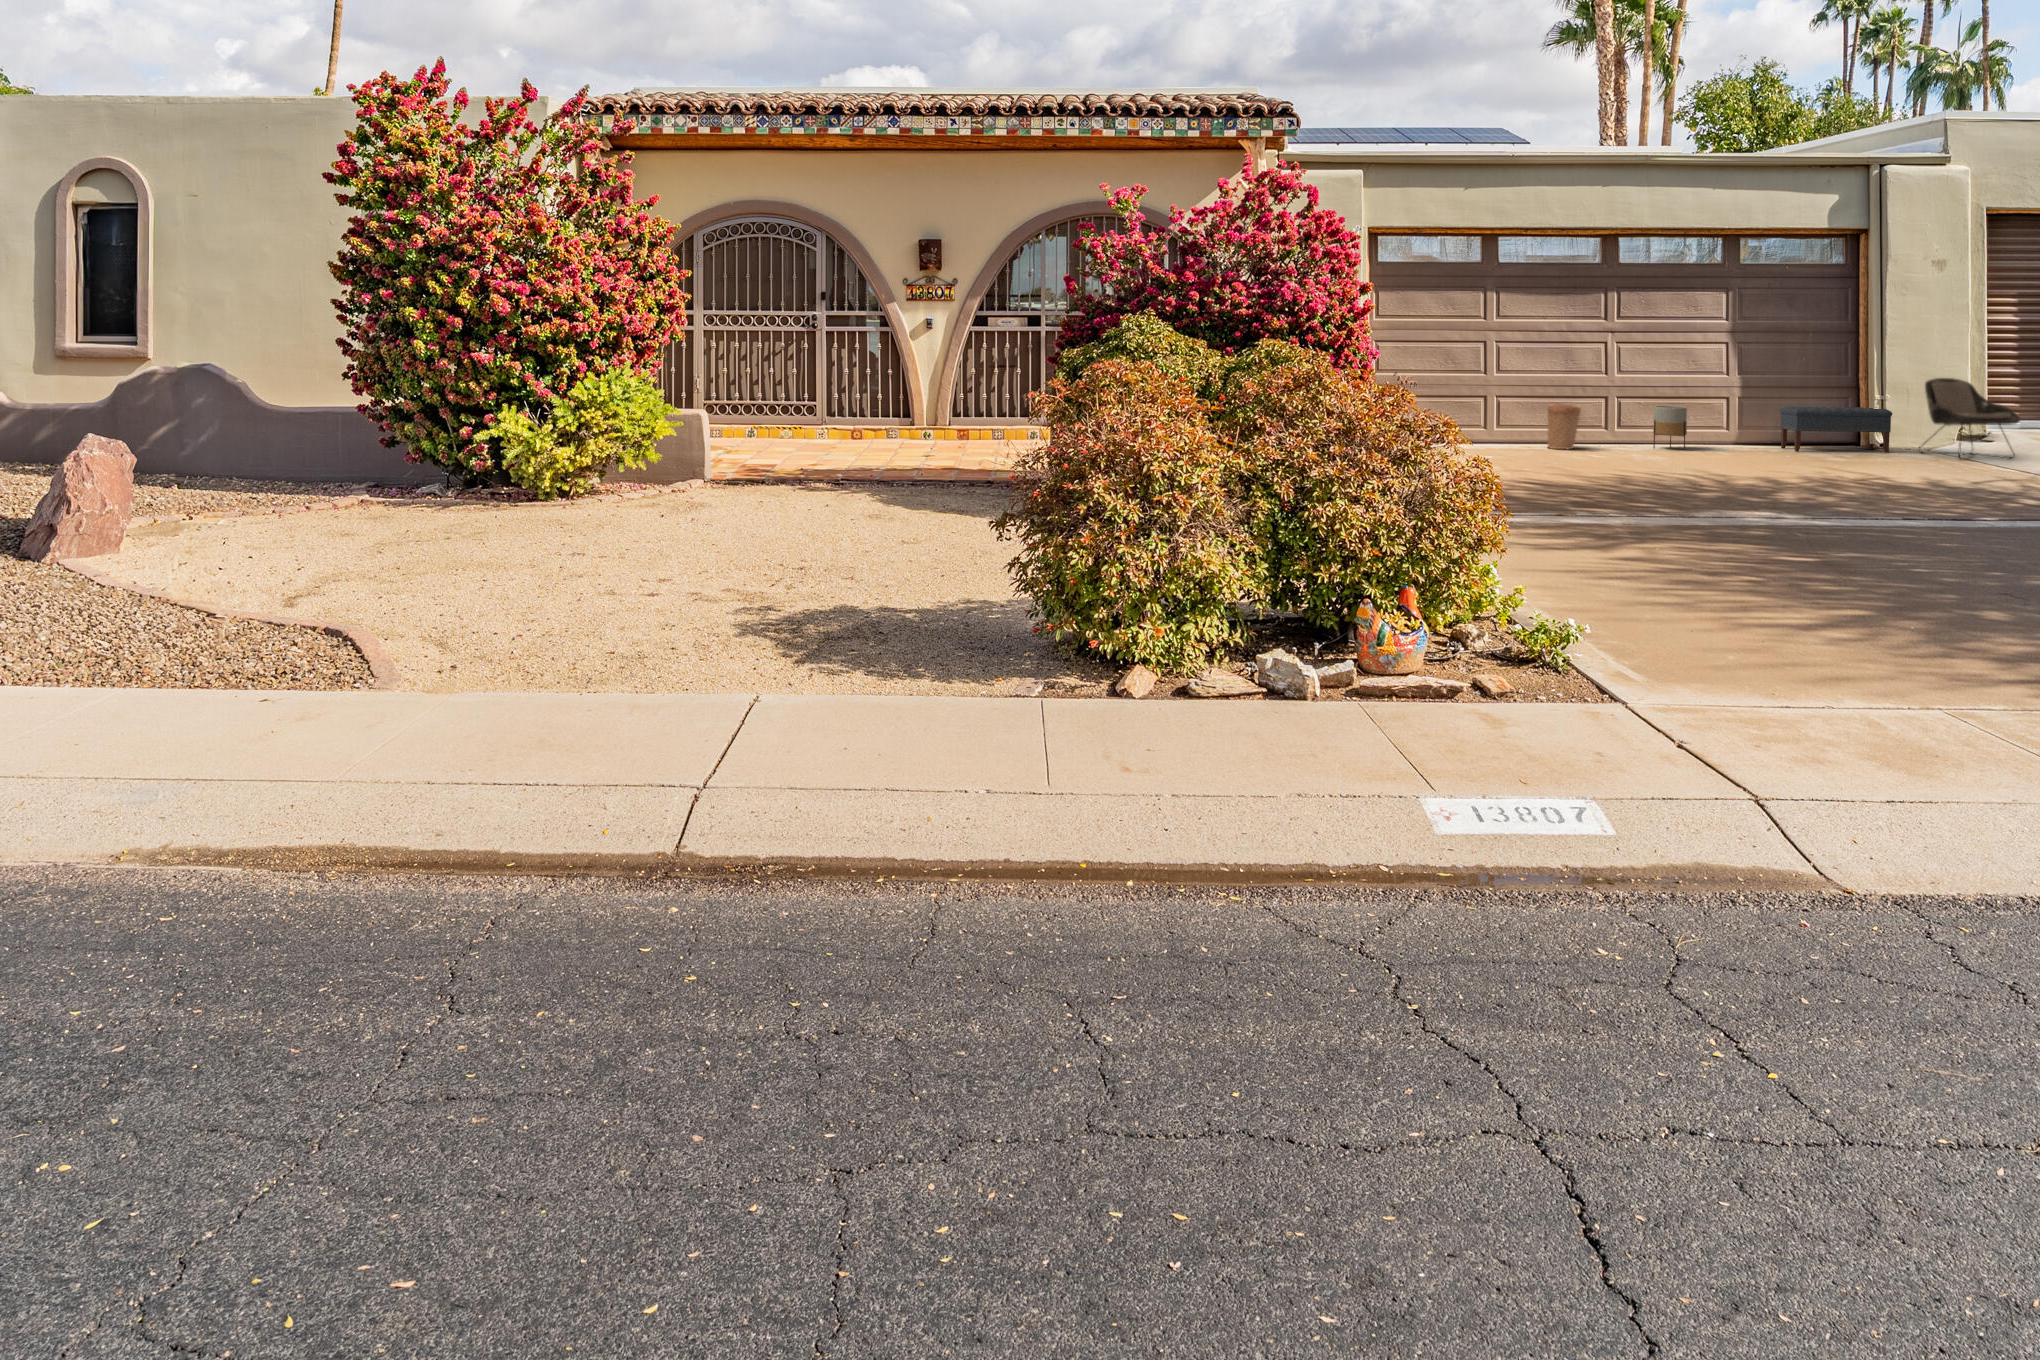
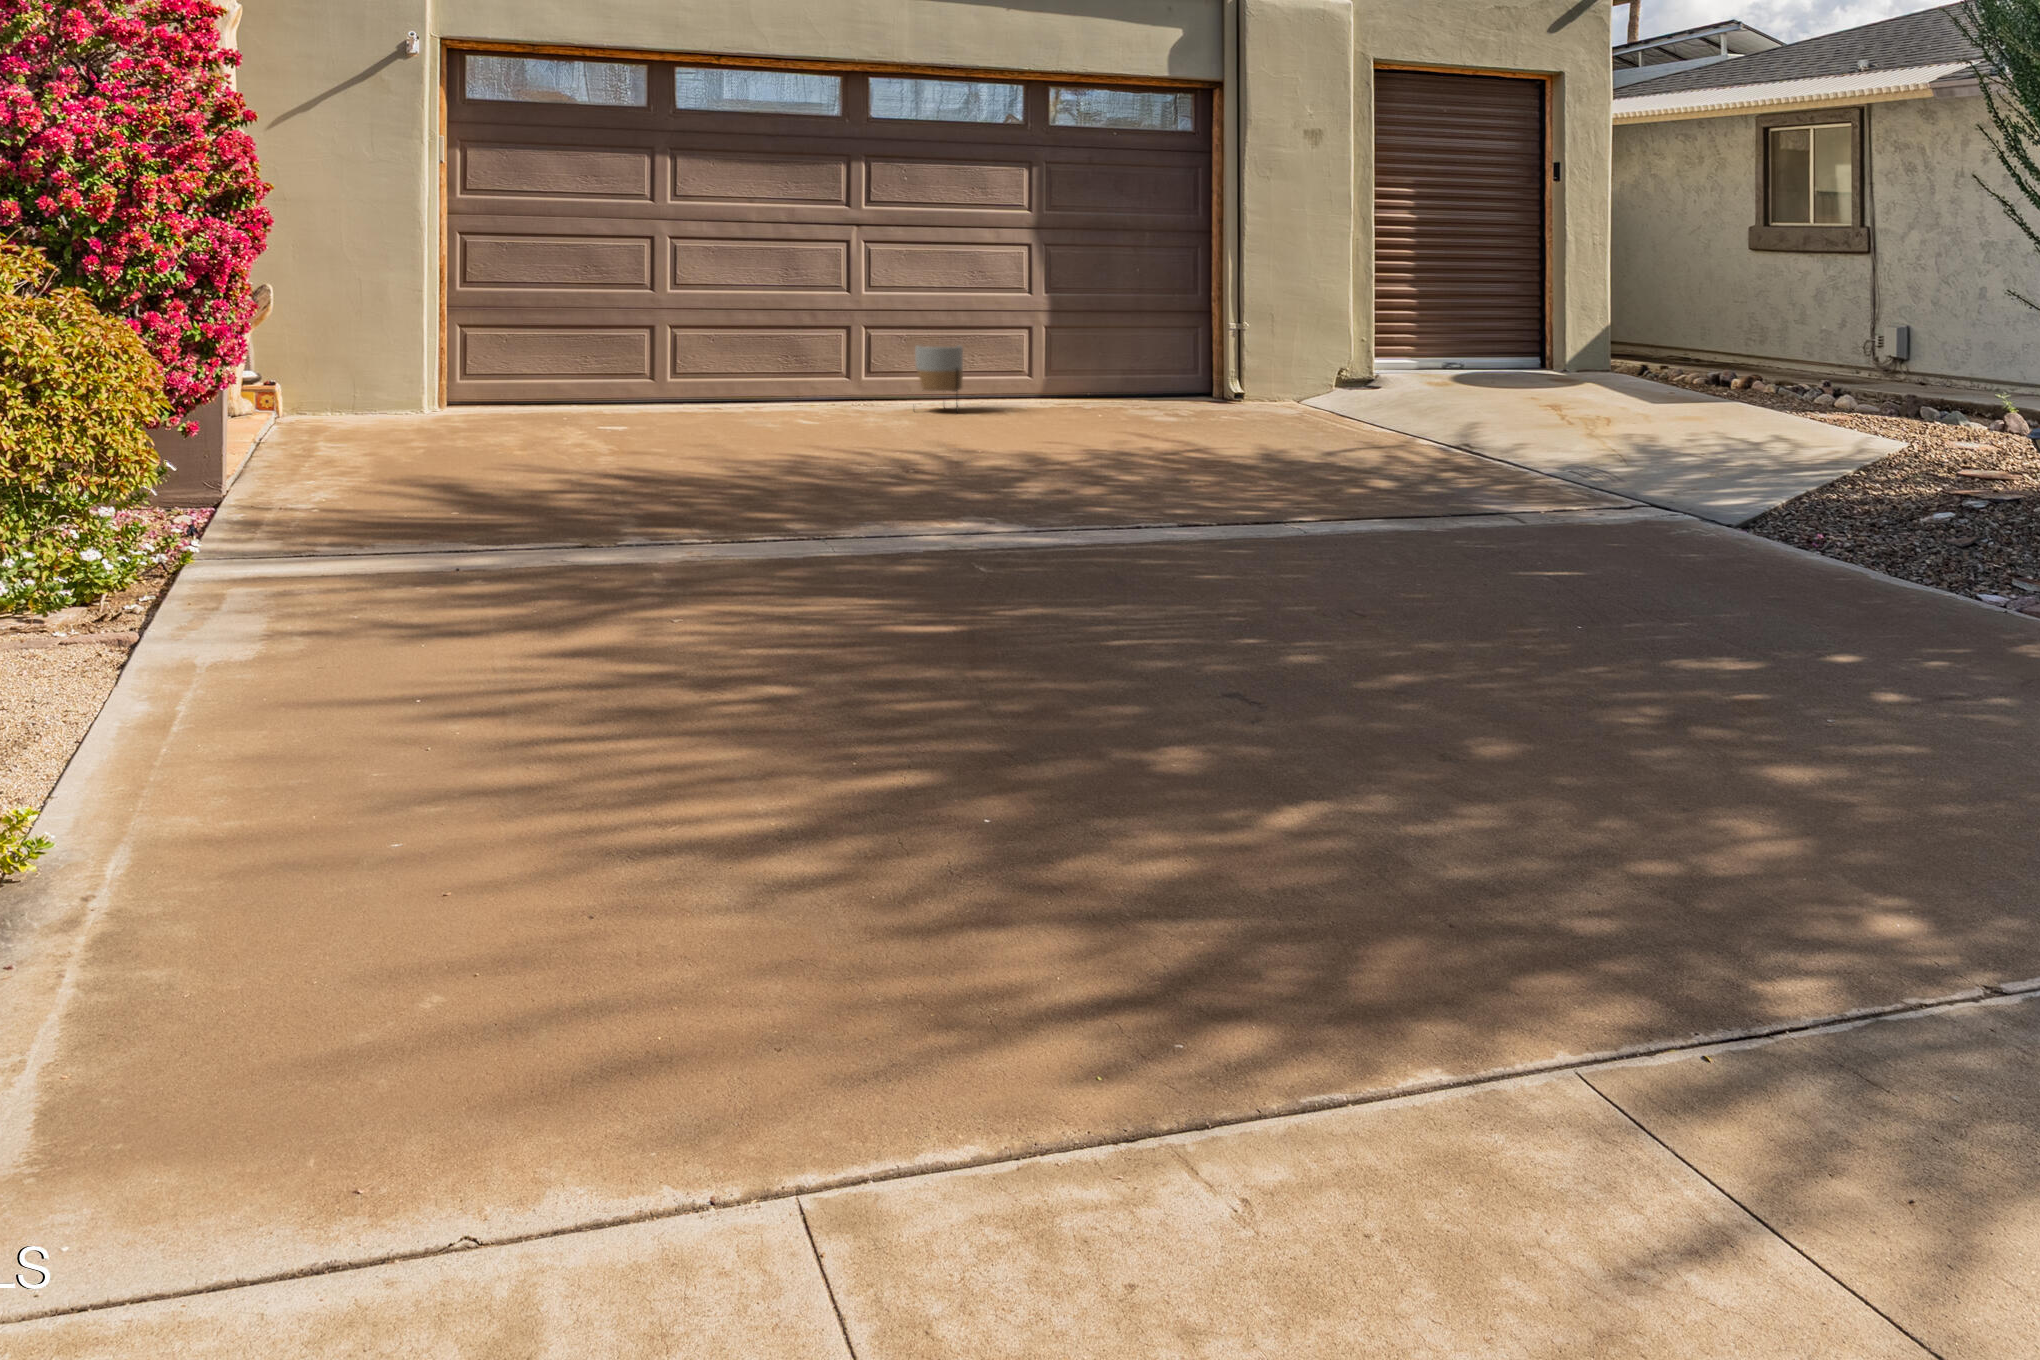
lounge chair: present [1921,378,2020,459] -> none [1284,299,1407,417]
basket: present [1547,404,1581,449] -> none [742,344,793,418]
bench: present [1780,406,1892,452] -> none [1105,343,1251,410]

